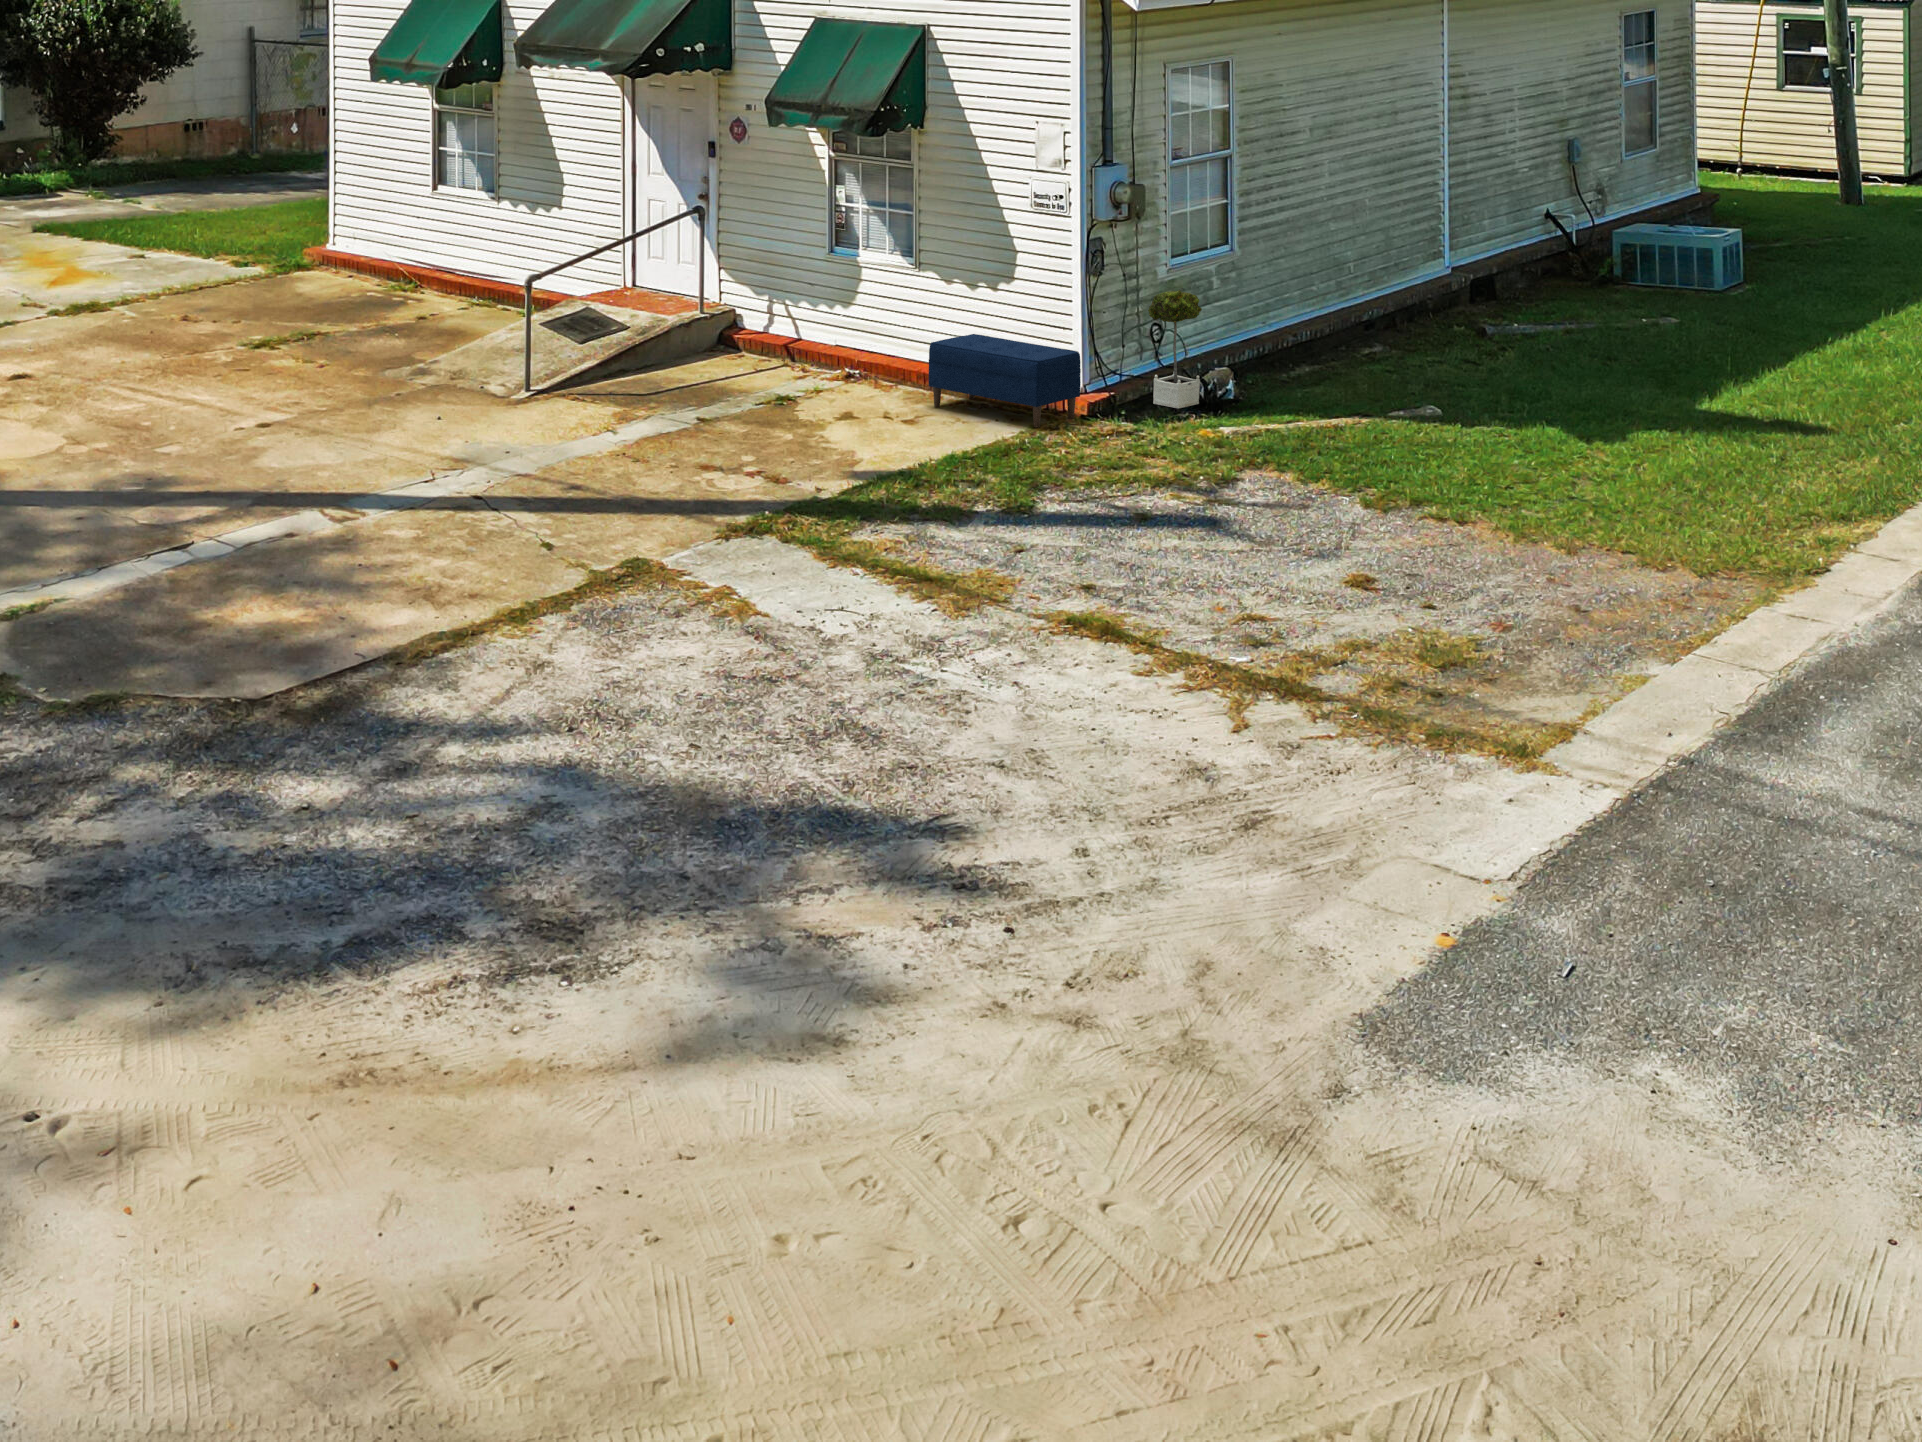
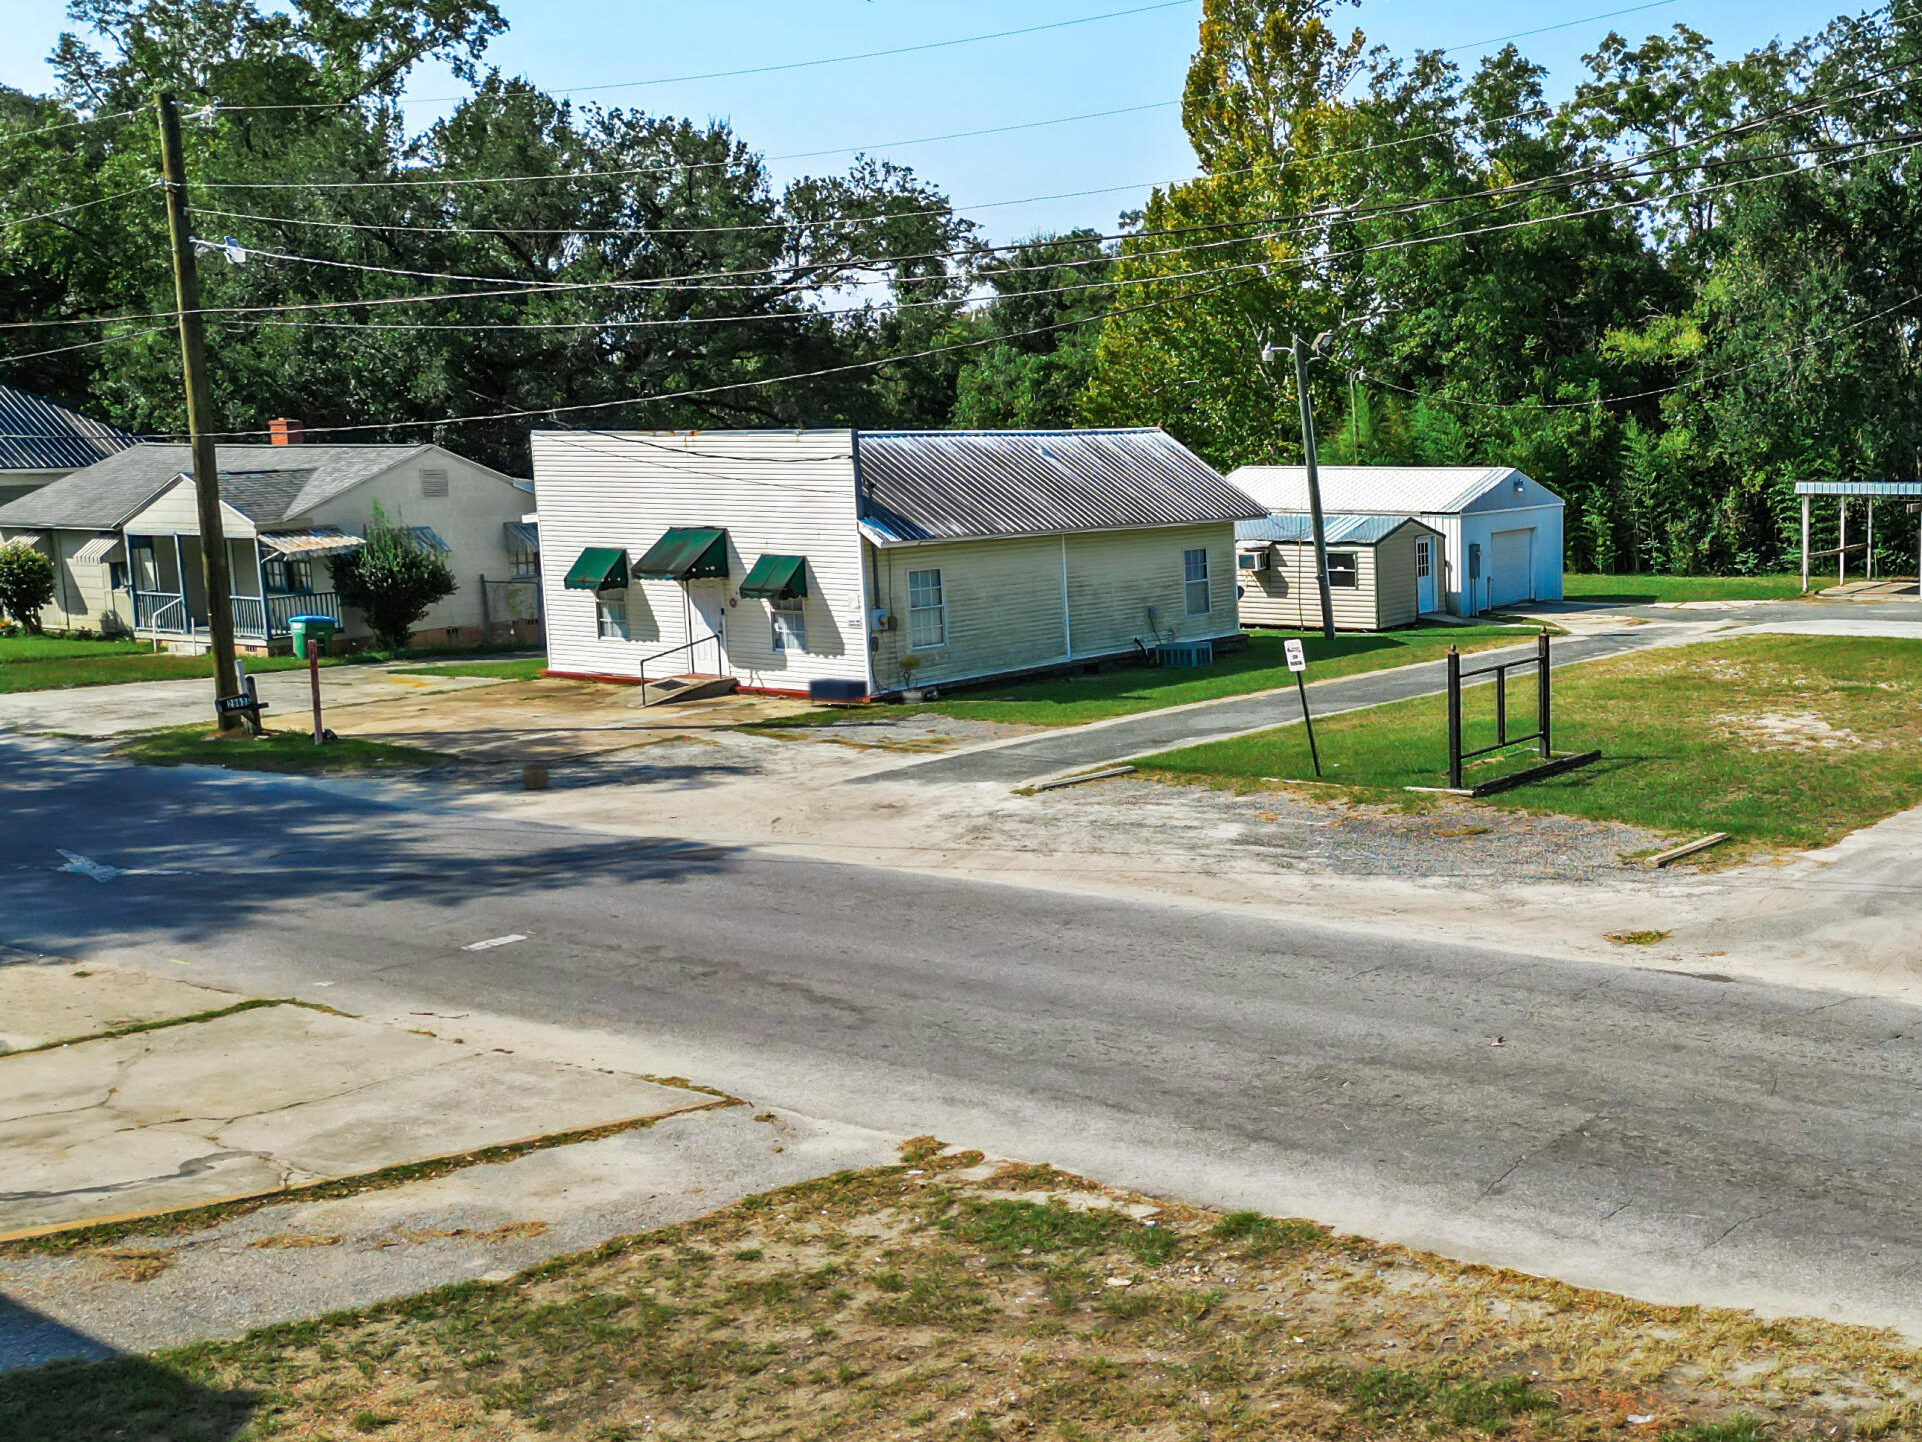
woven basket: none [103,926,219,1050] -> present [521,764,549,789]

